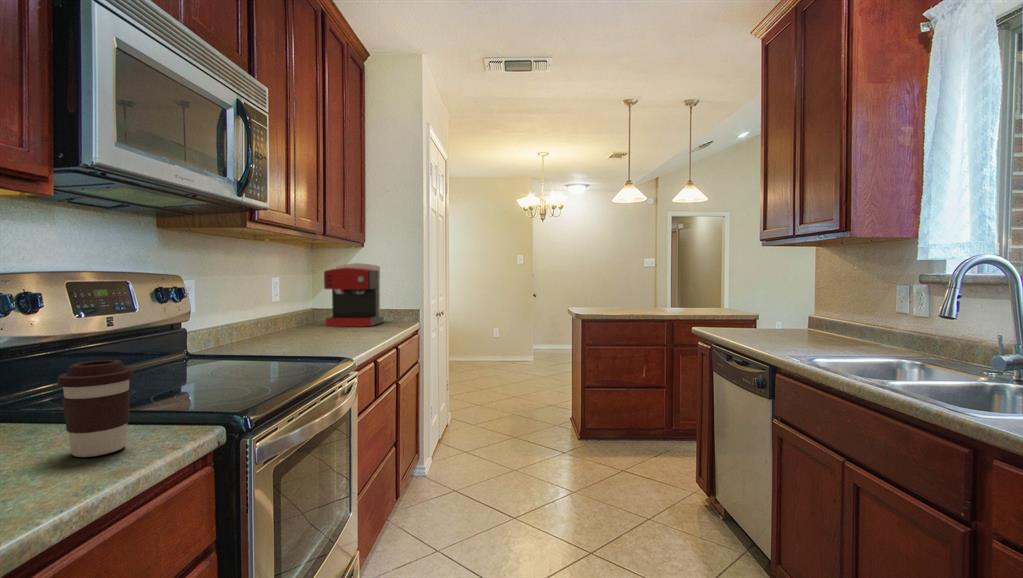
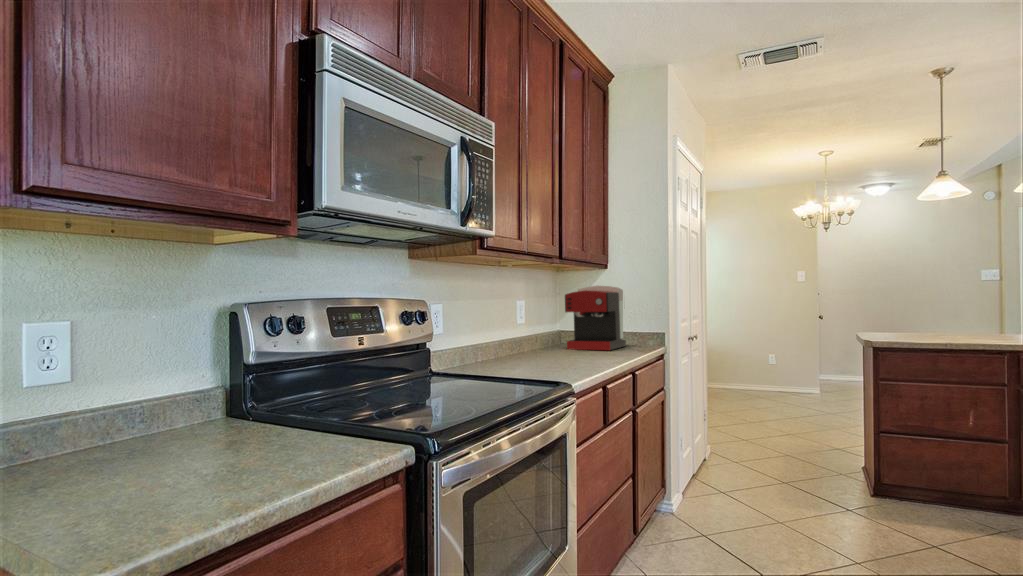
coffee cup: present [58,360,134,457] -> none [280,375,336,462]

